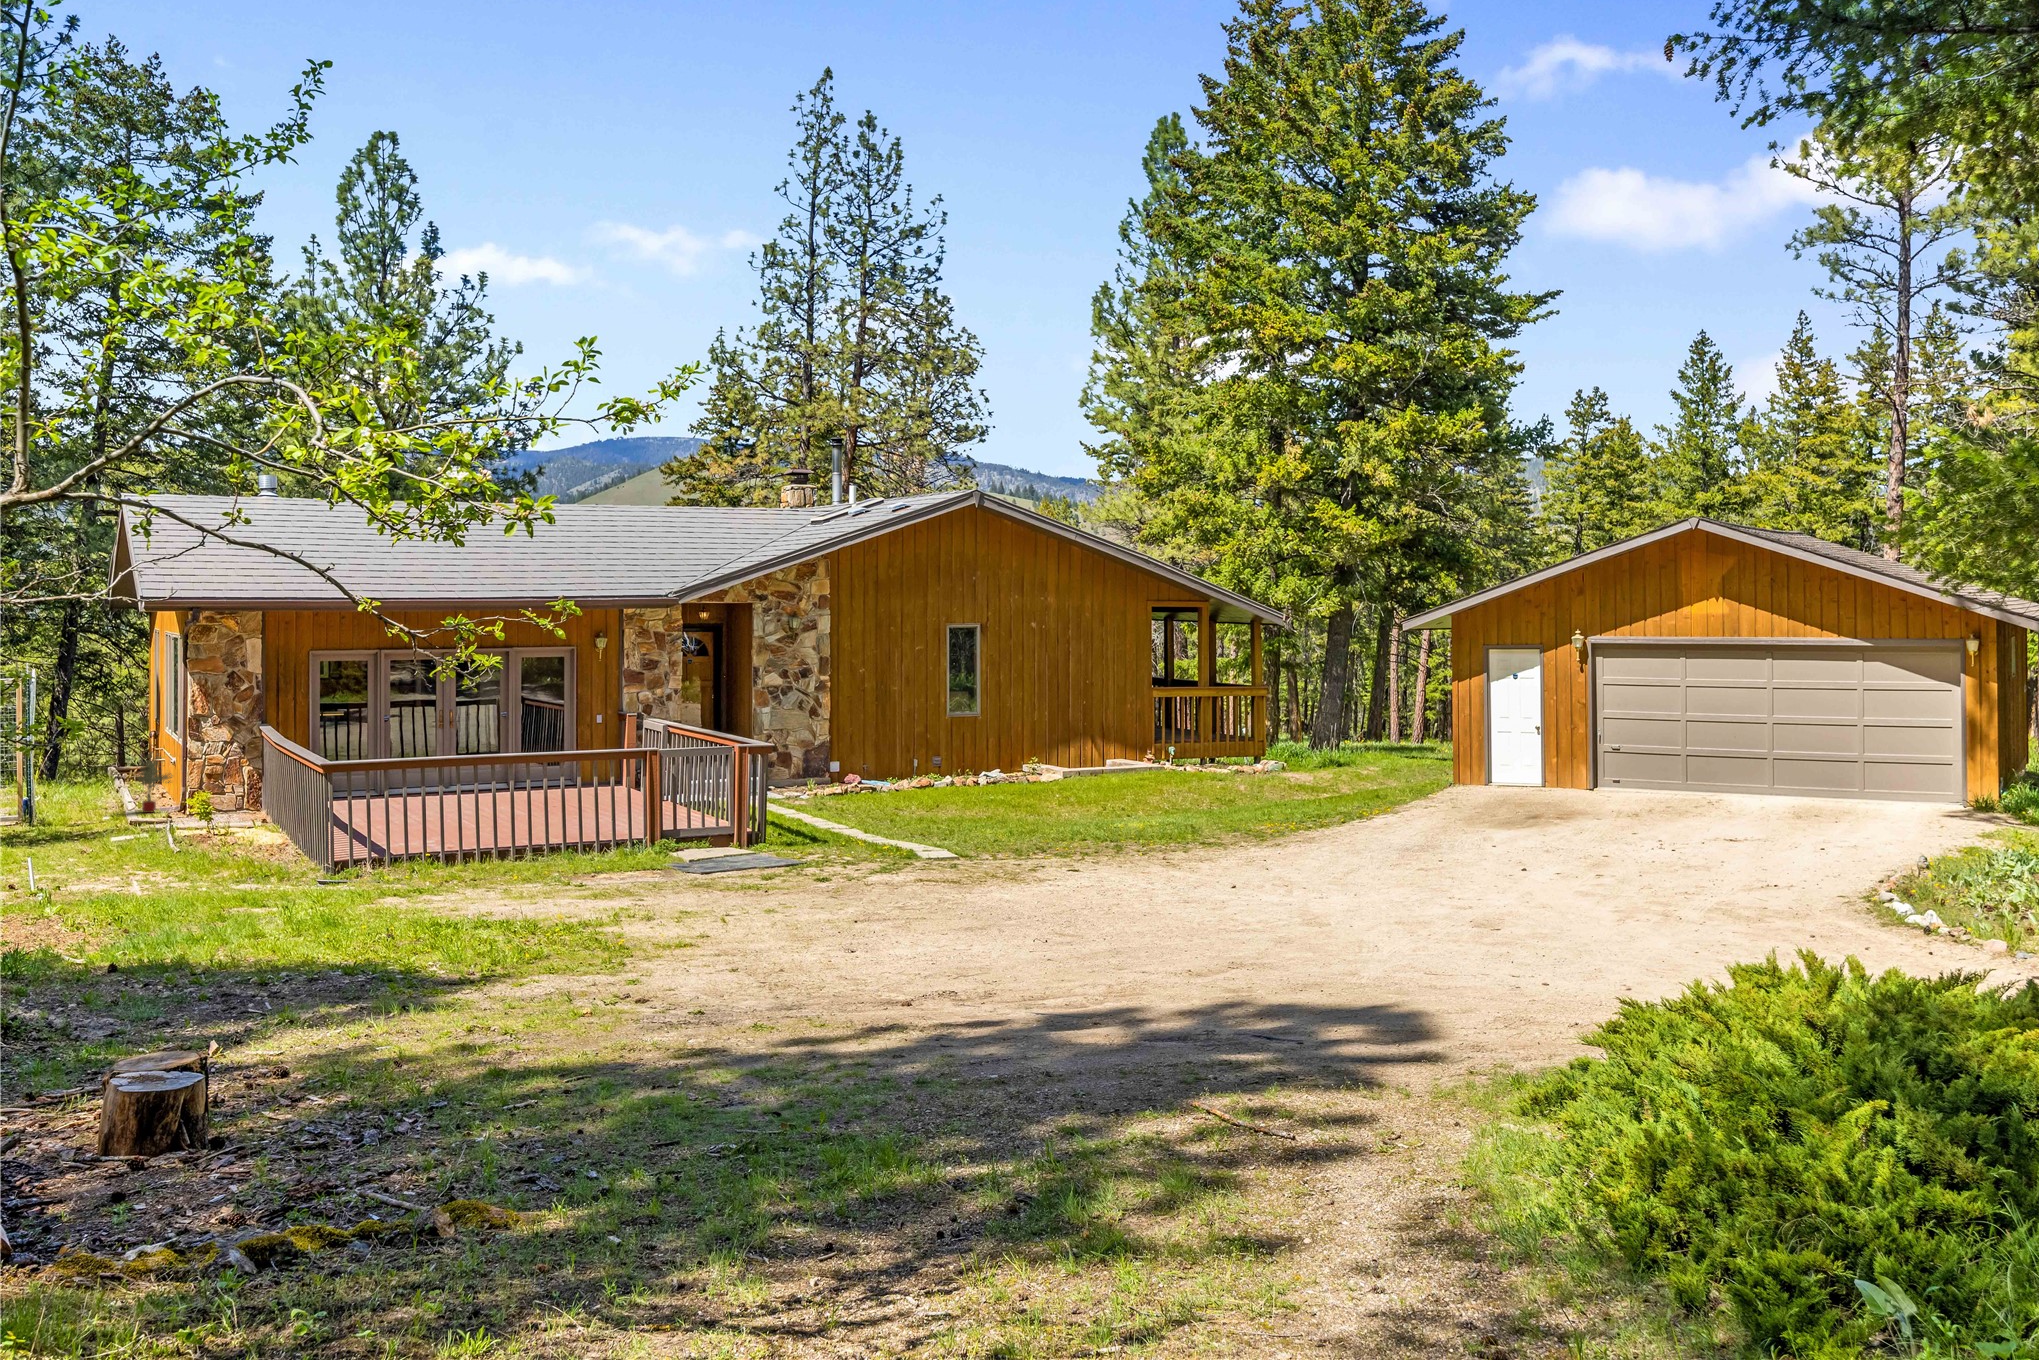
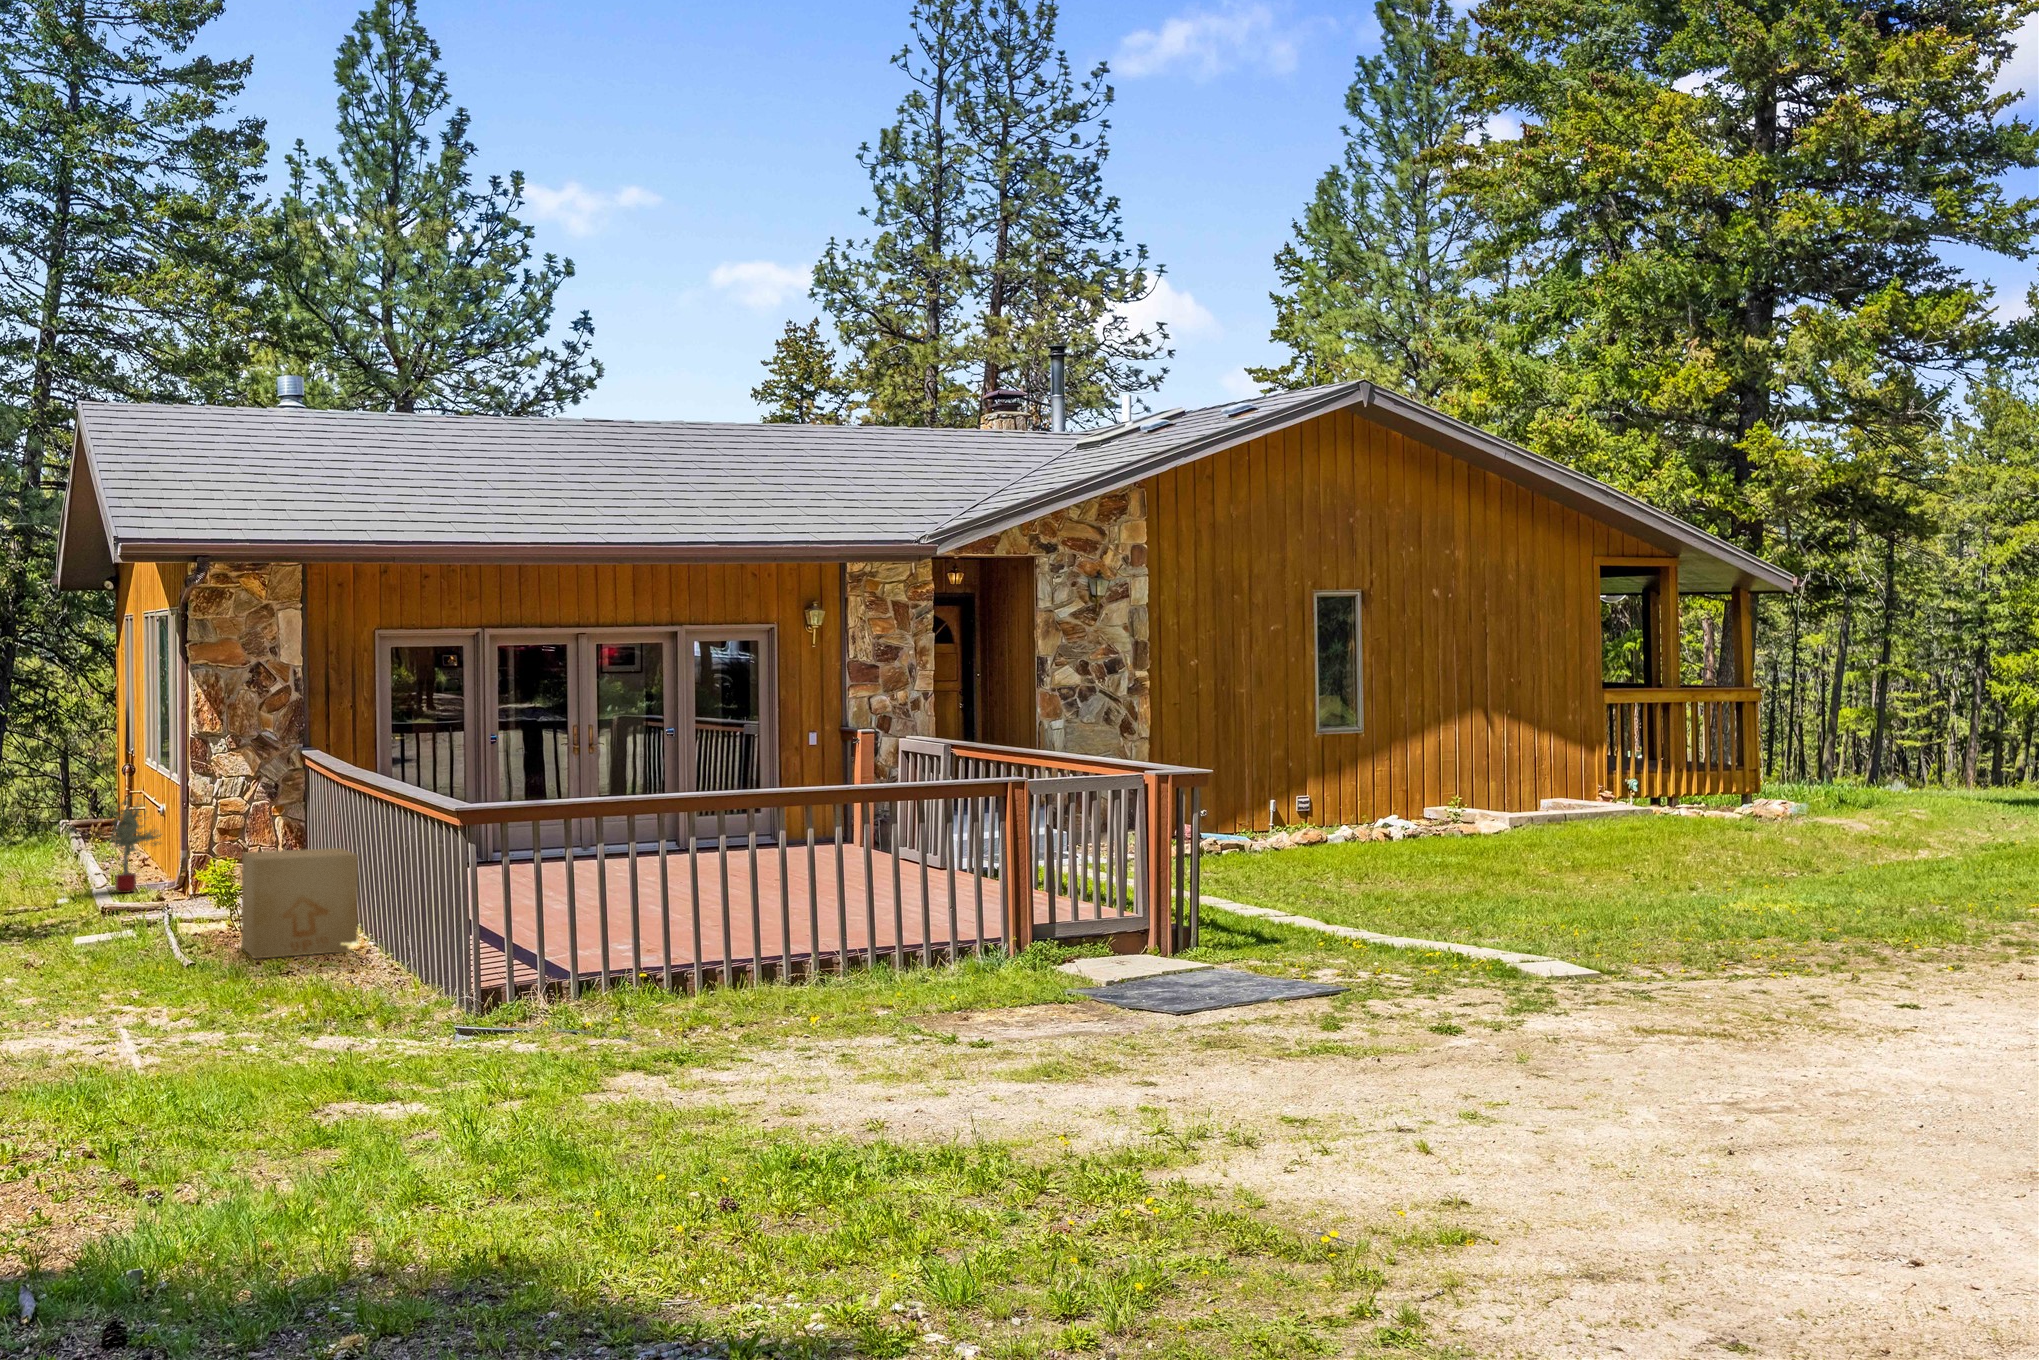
cardboard box: none [213,786,282,848] -> present [241,848,358,959]

